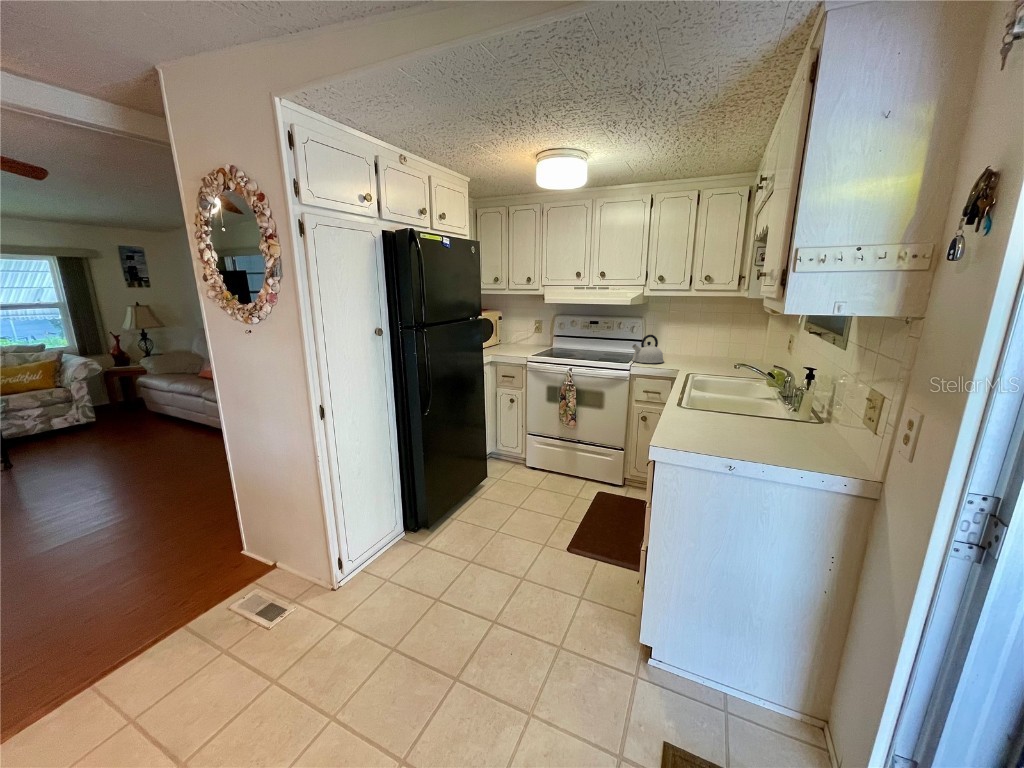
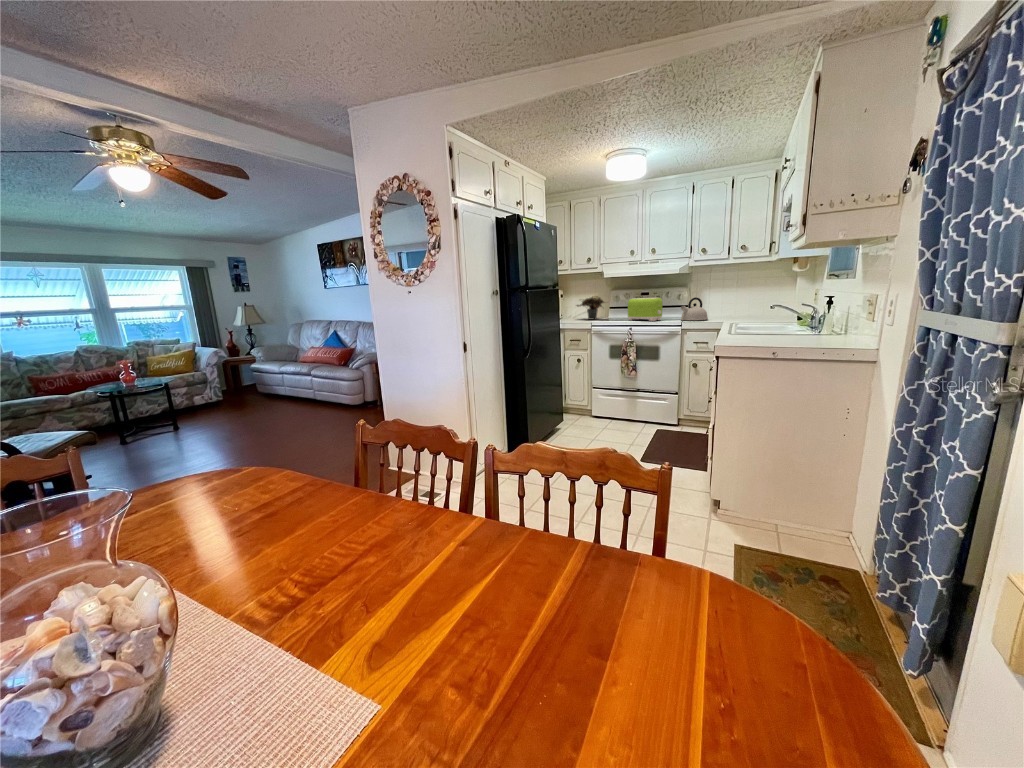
potted plant: none [512,324,553,351] -> present [577,297,605,319]
toaster: none [572,330,612,360] -> present [628,298,663,321]

